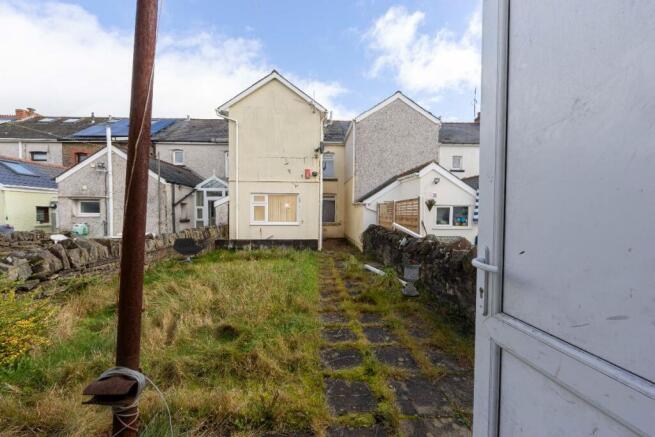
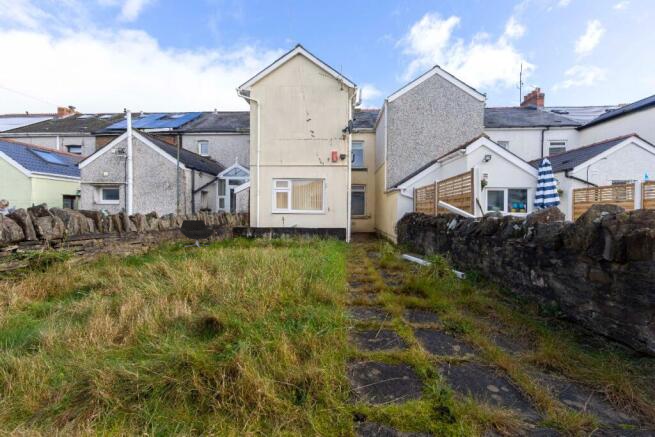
planter: present [402,259,421,296] -> none [464,236,496,289]

